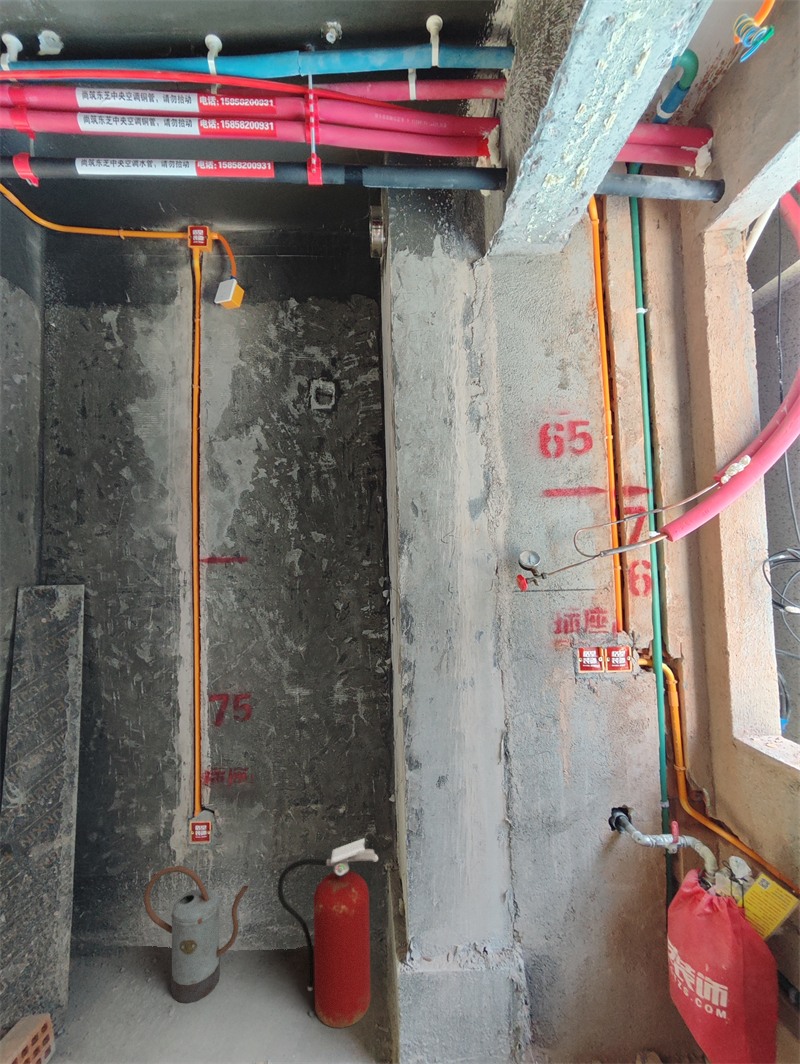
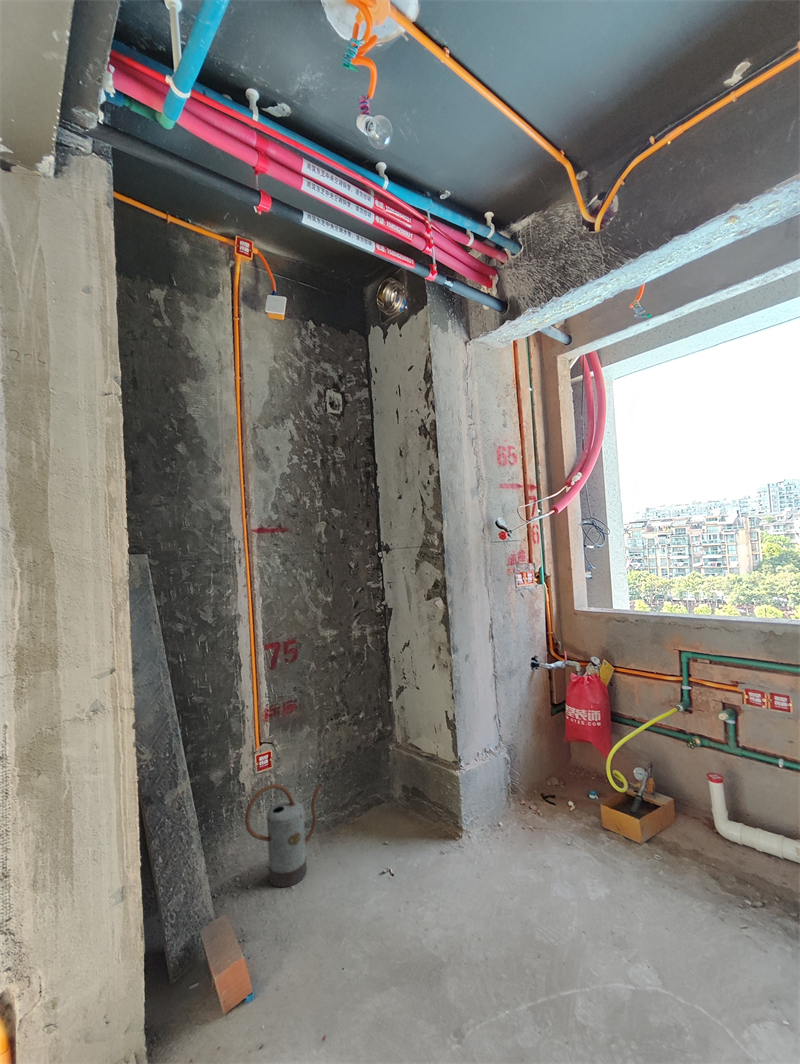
fire extinguisher: present [278,838,378,1028] -> none [358,719,417,845]

